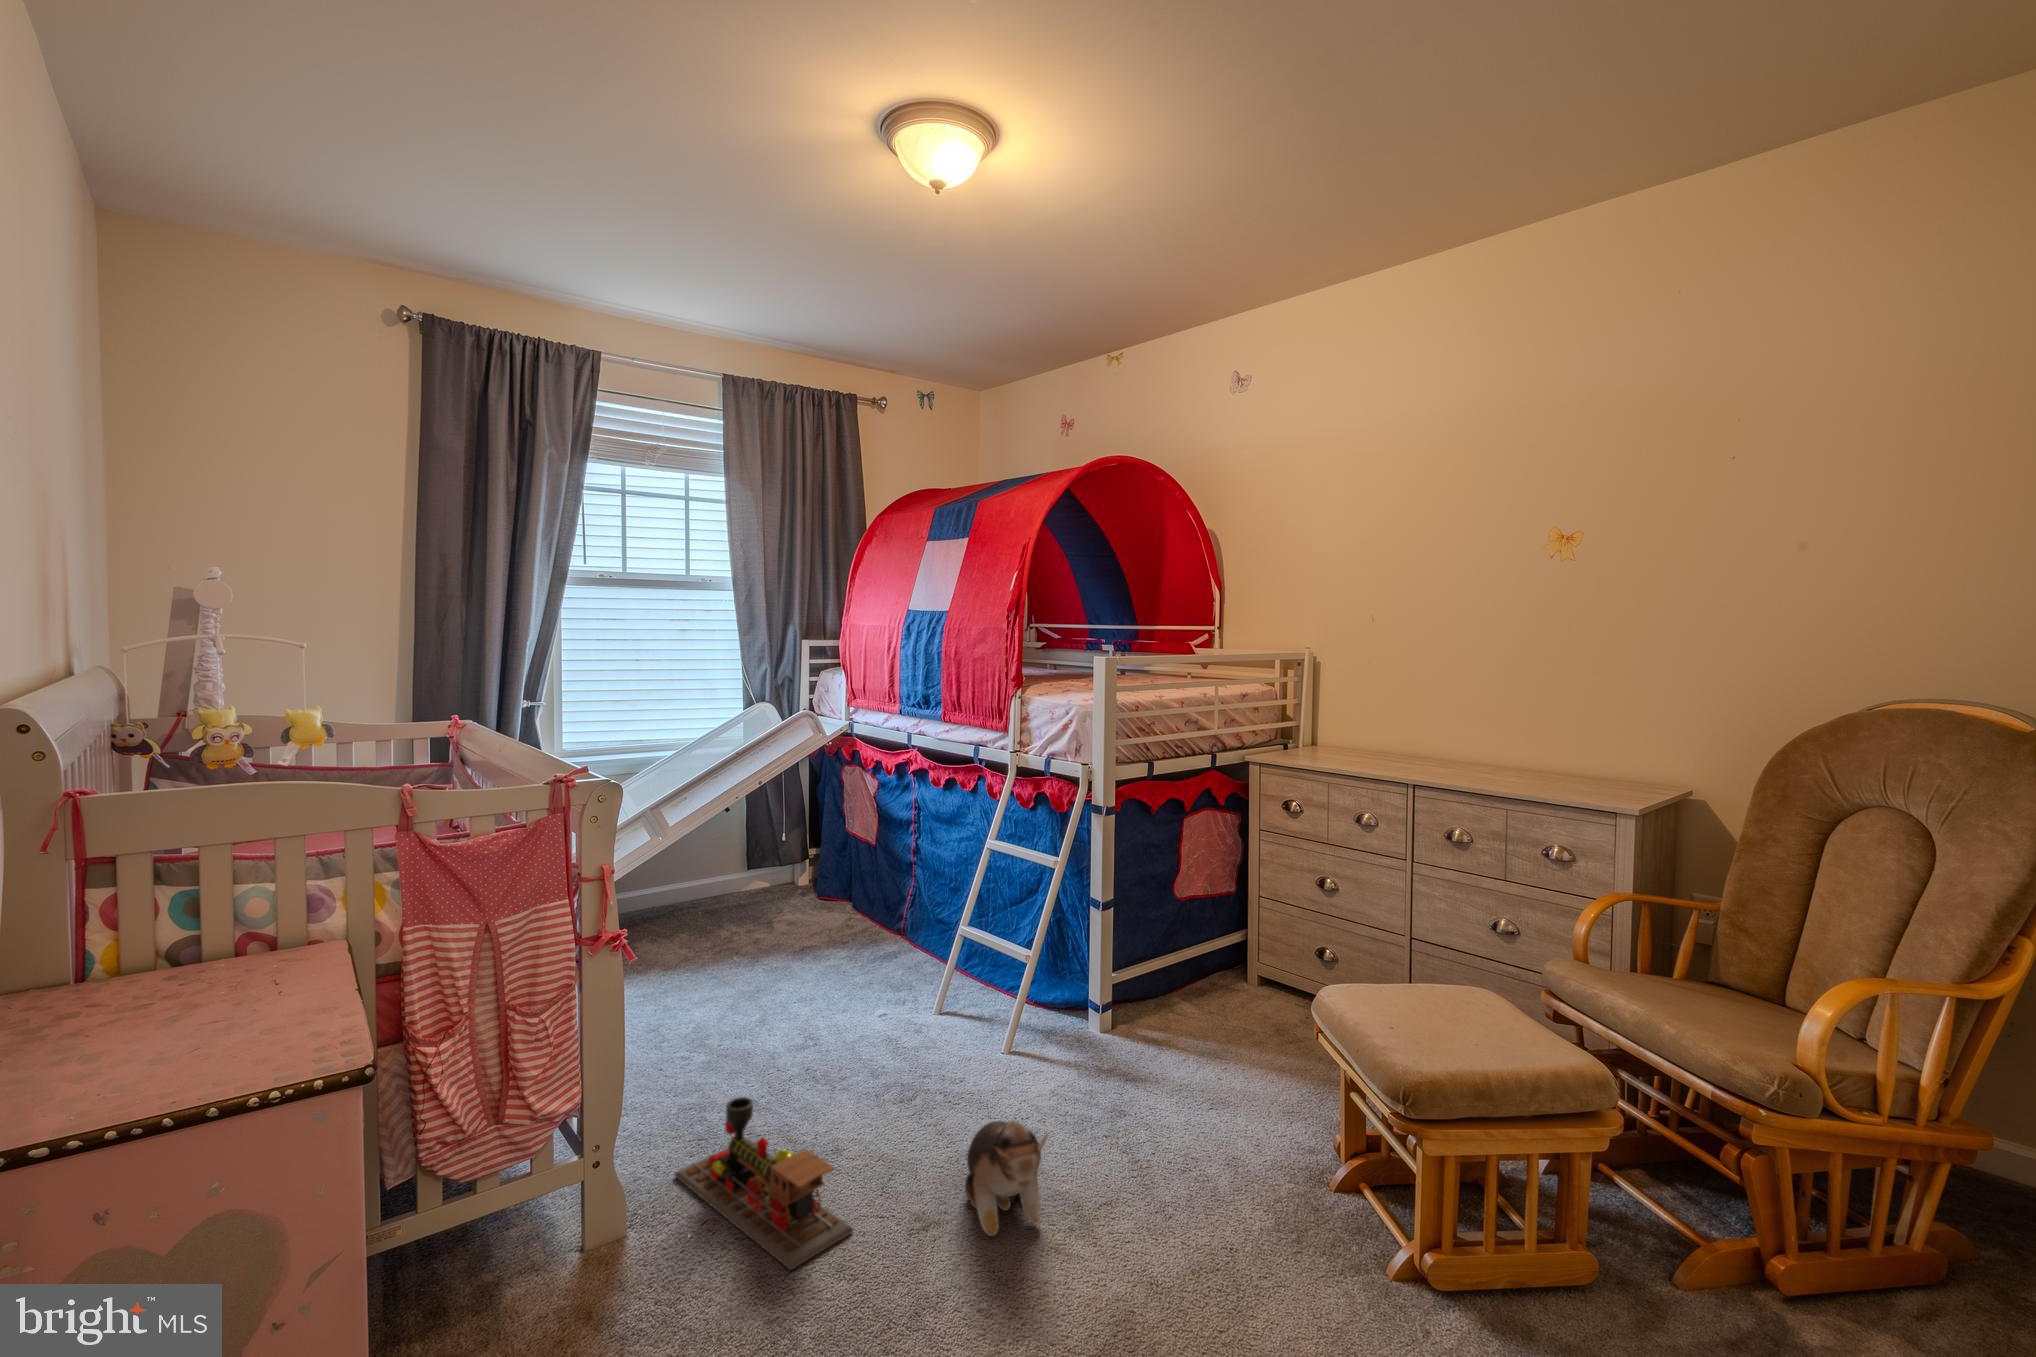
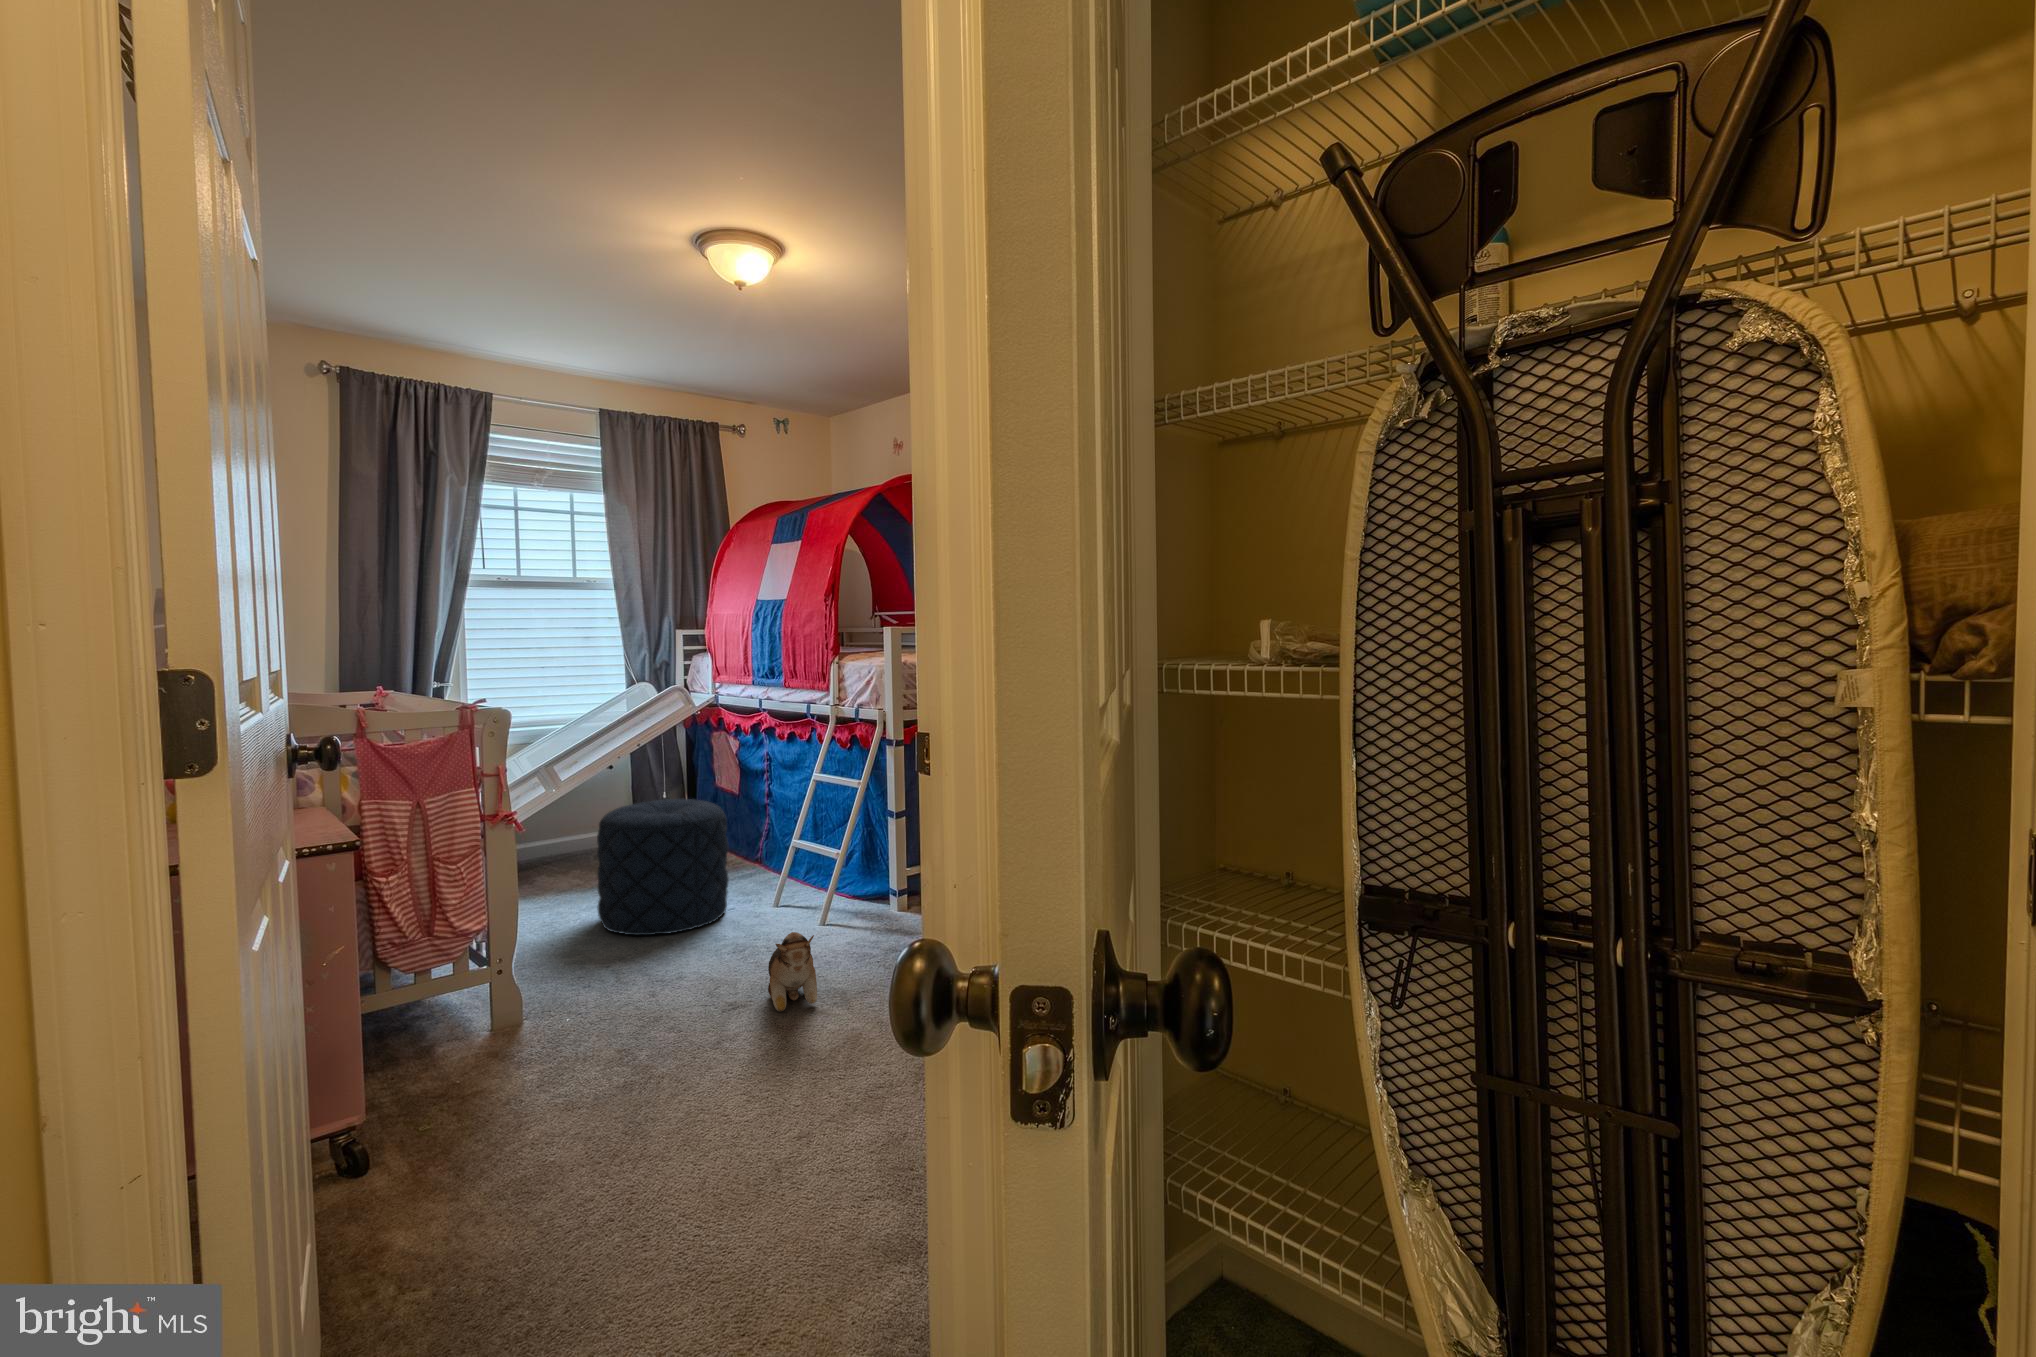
pouf: none [716,864,878,1054] -> present [597,799,729,935]
toy train: present [675,1097,853,1270] -> none [560,938,685,1033]

